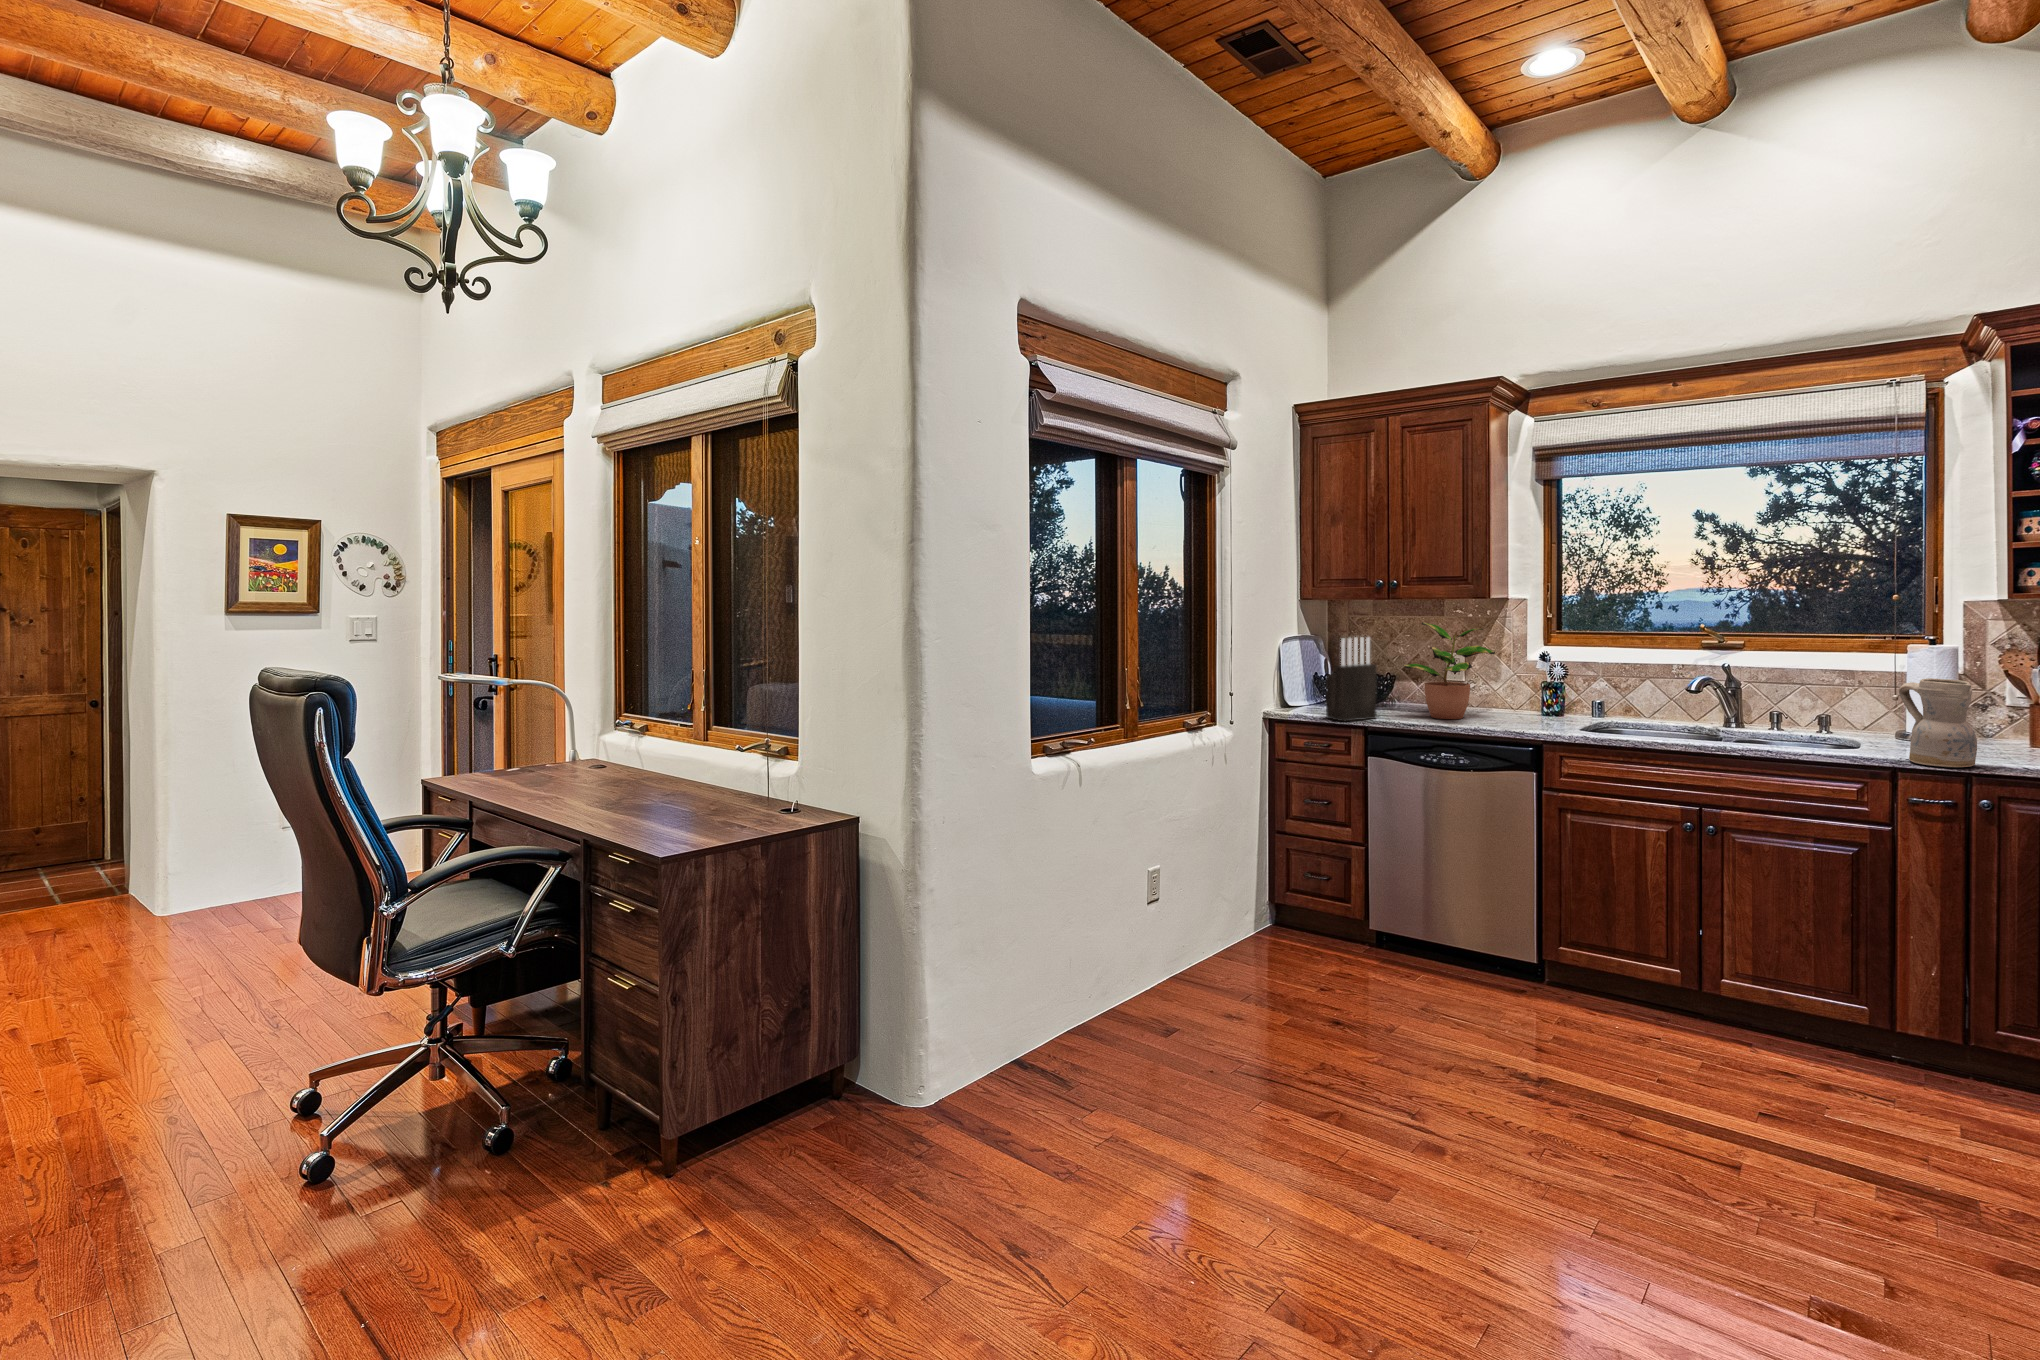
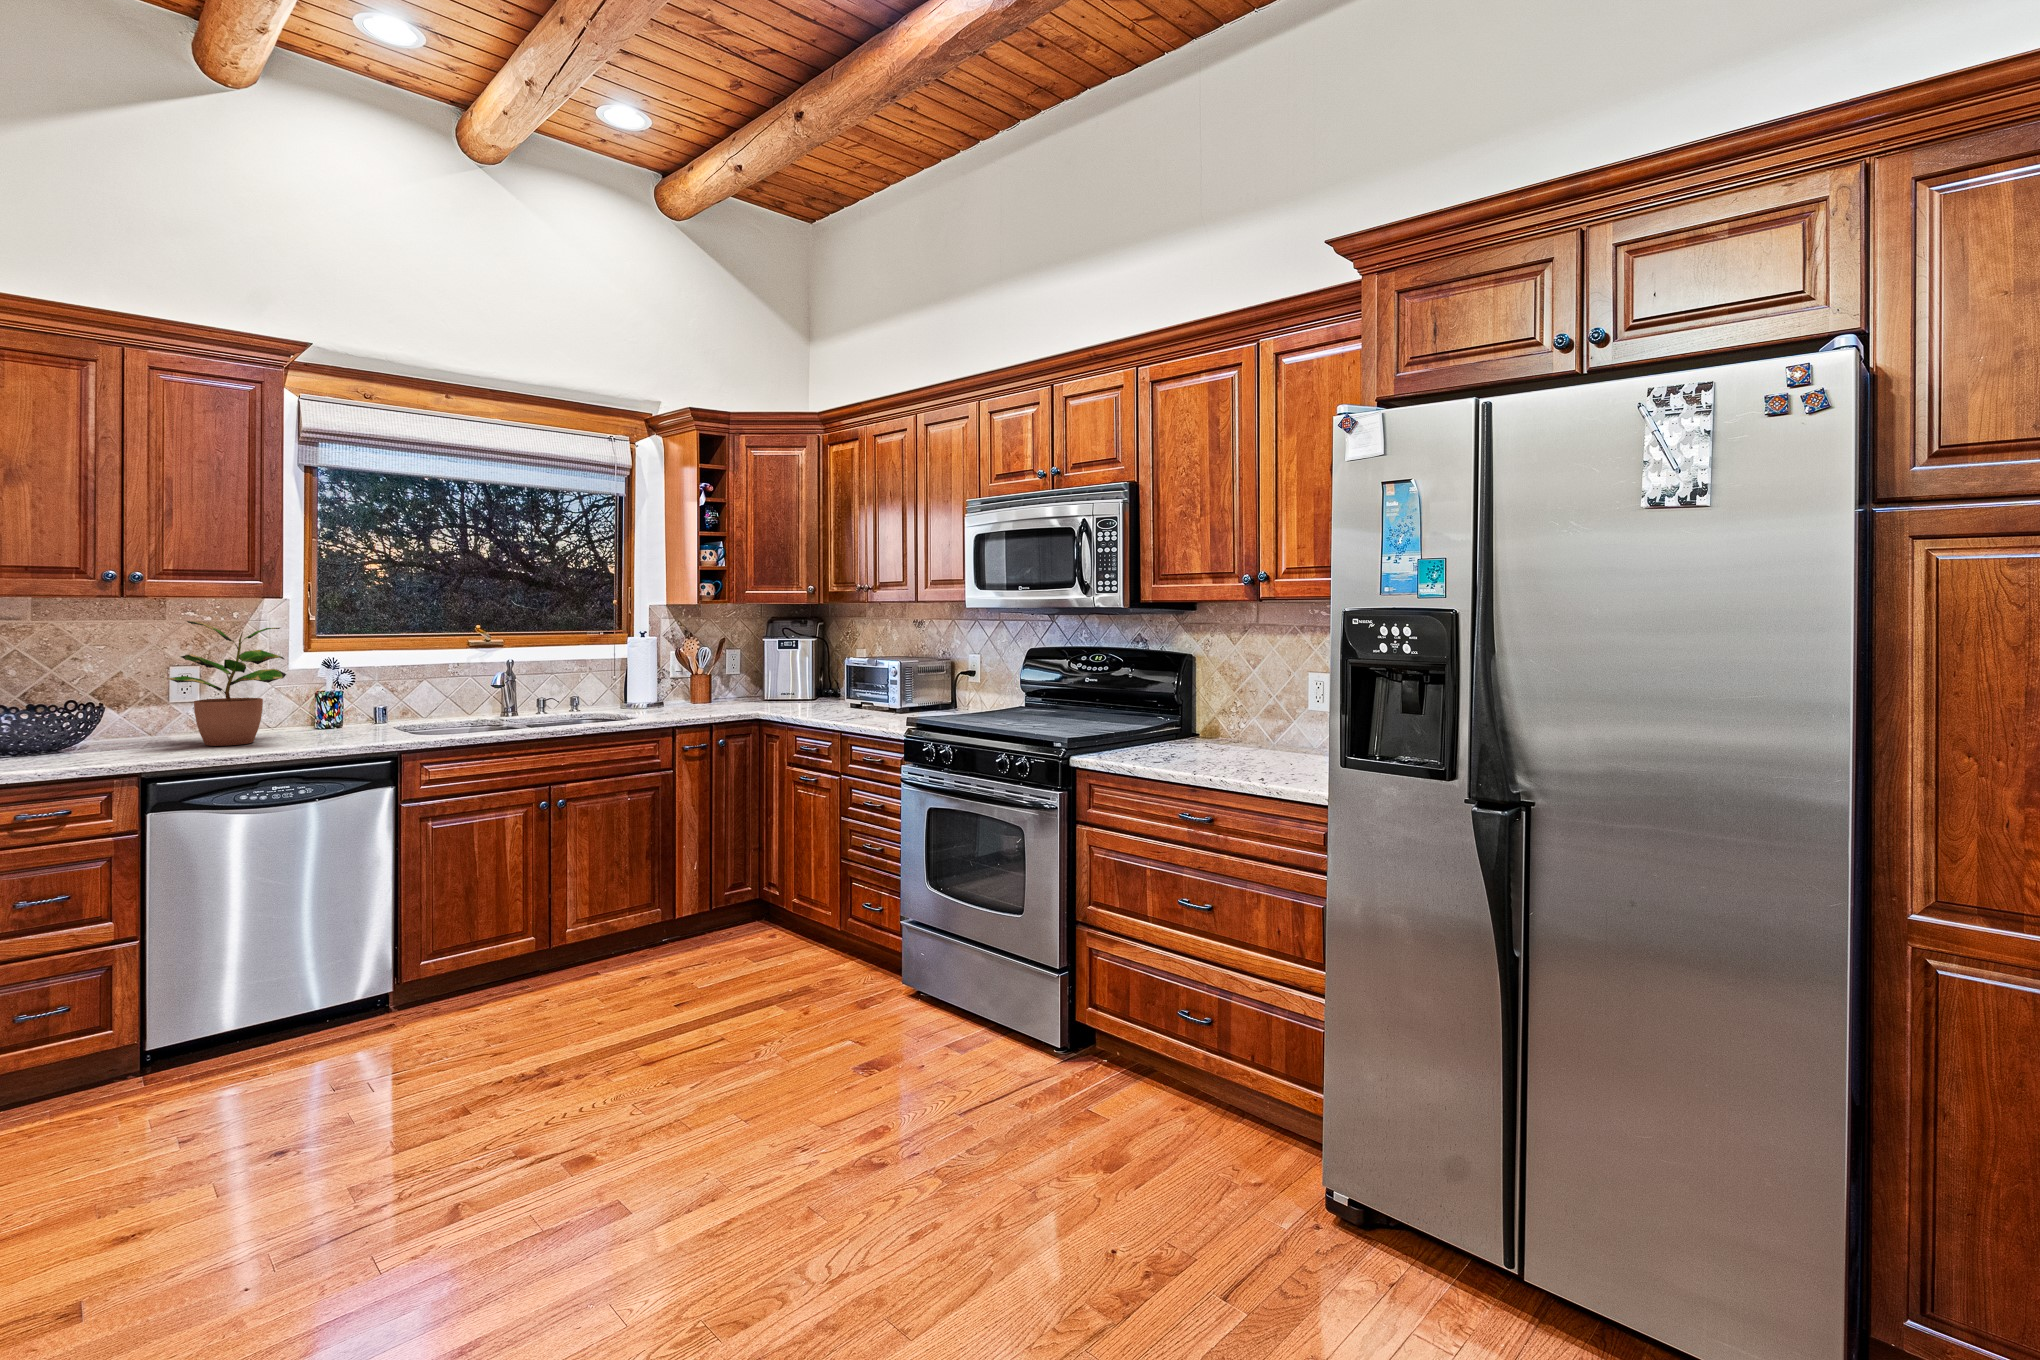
knife block: present [1326,637,1377,721] -> none [57,640,137,767]
ceramic pitcher: present [1899,678,1977,767] -> none [672,656,717,719]

